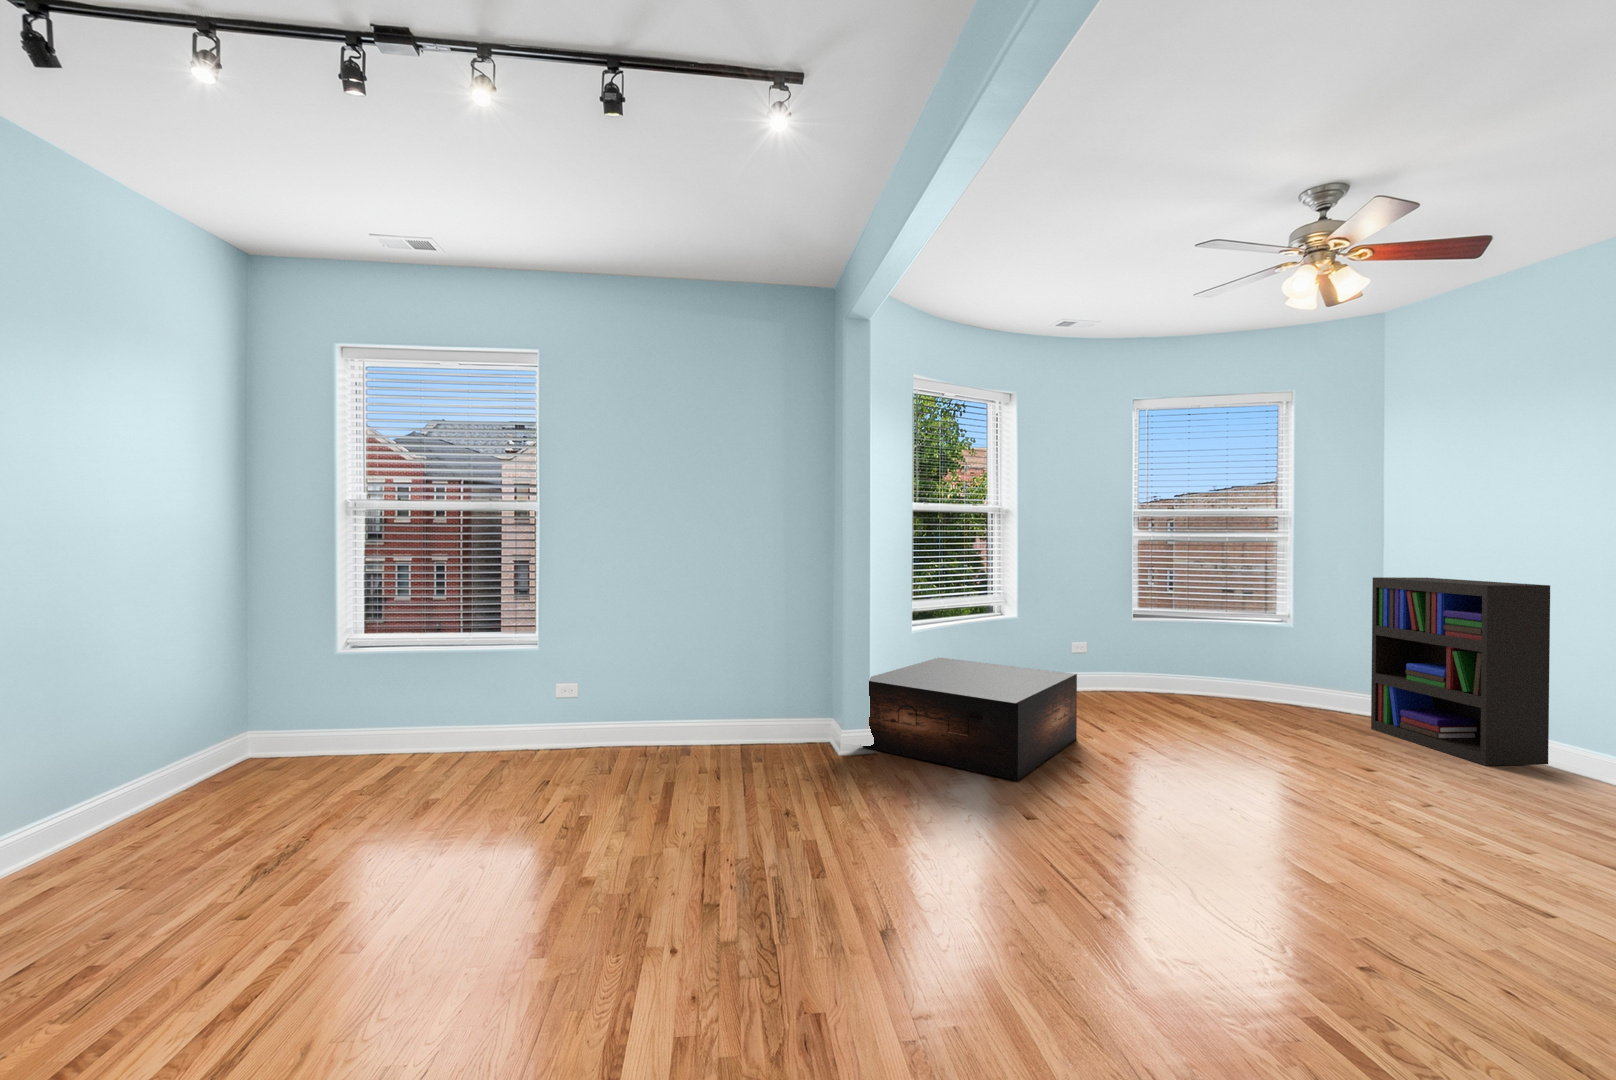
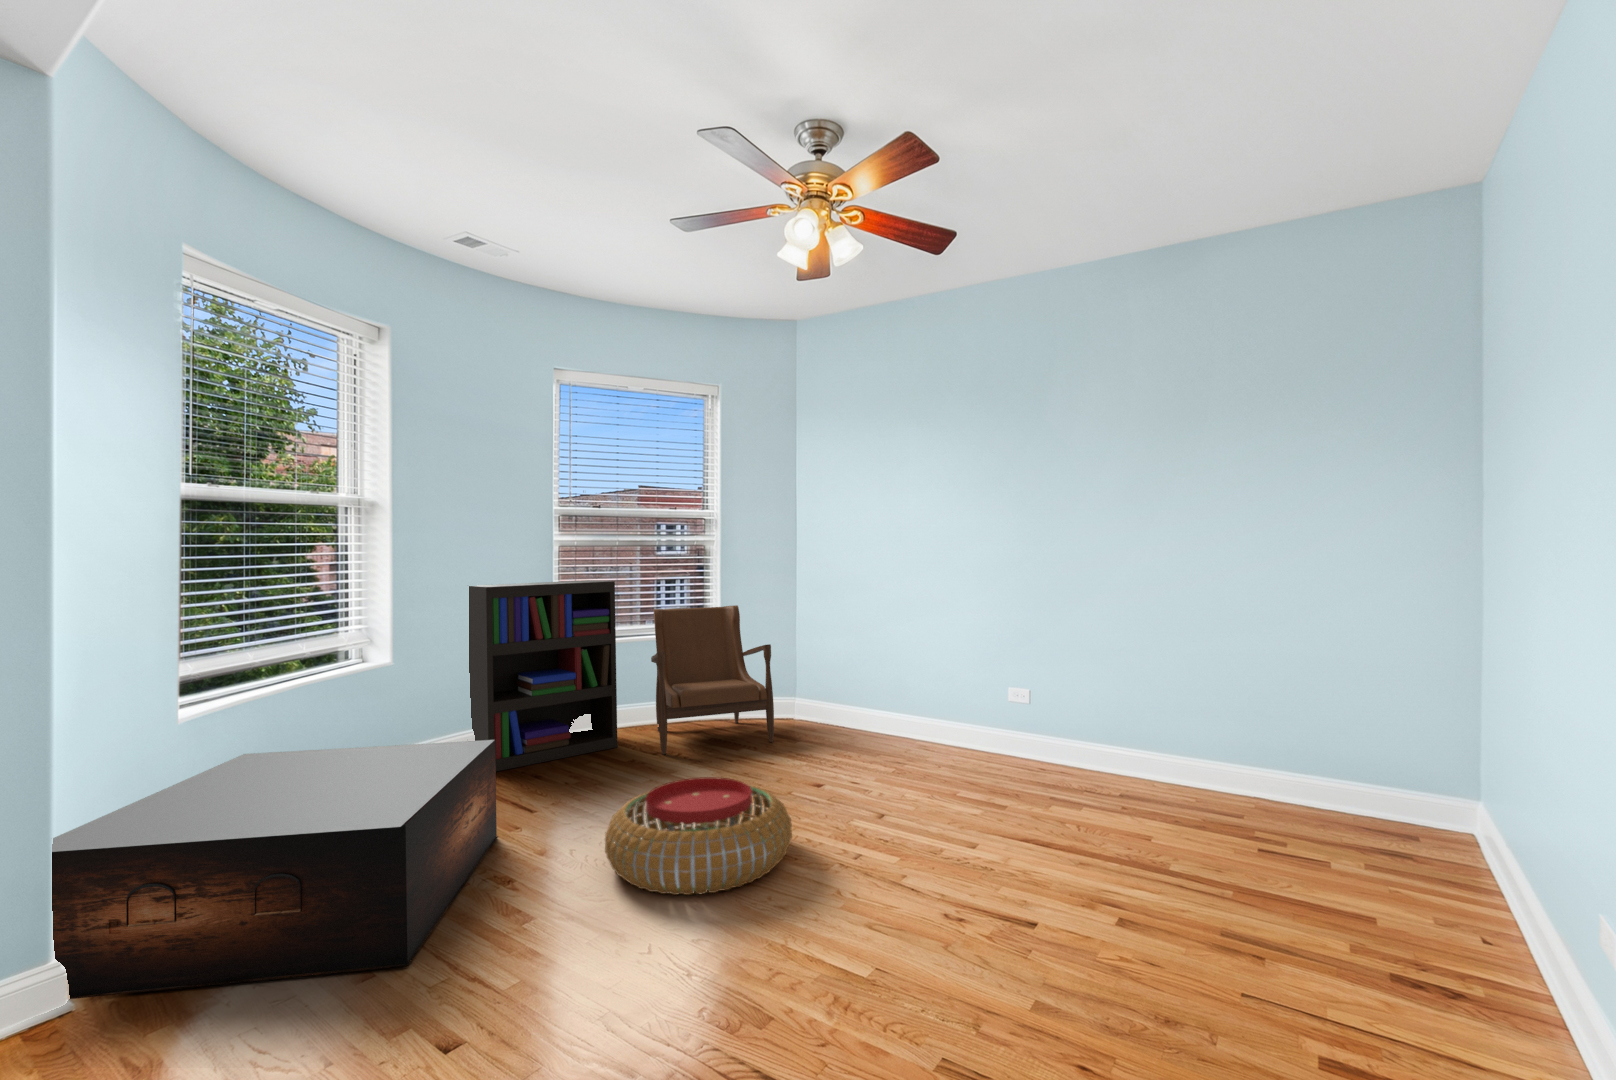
bookshelf: present [1371,577,1550,766] -> present [468,580,618,771]
armchair: none [1218,597,1341,730] -> present [651,605,774,754]
pouf: none [1145,726,1305,808] -> present [605,777,792,895]

